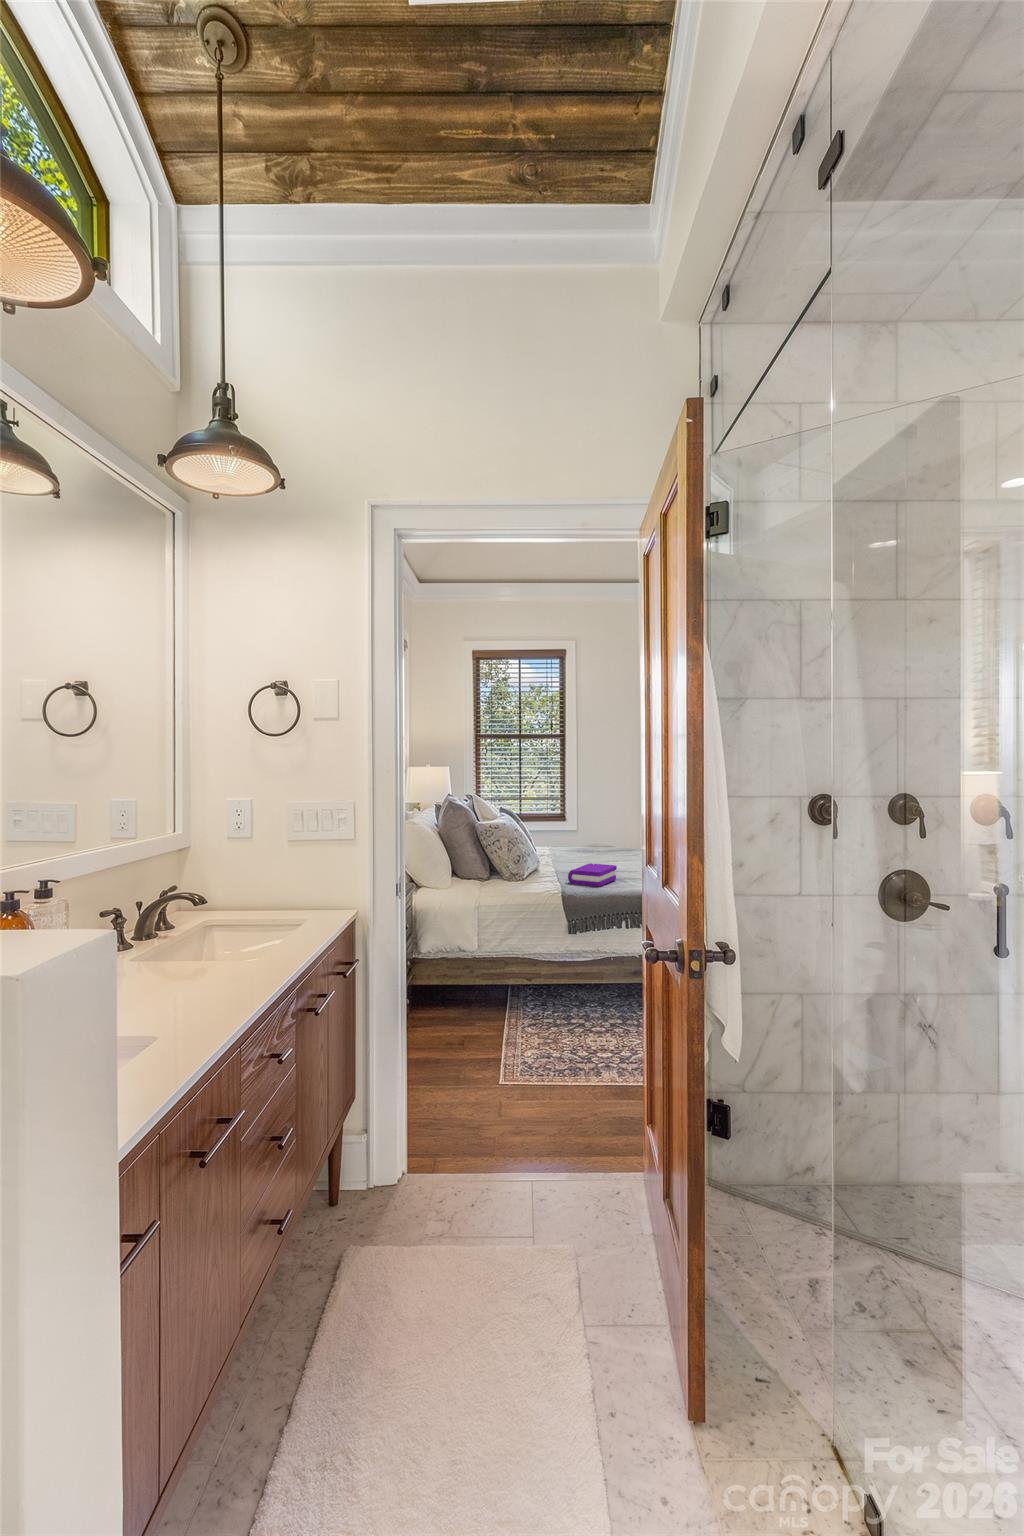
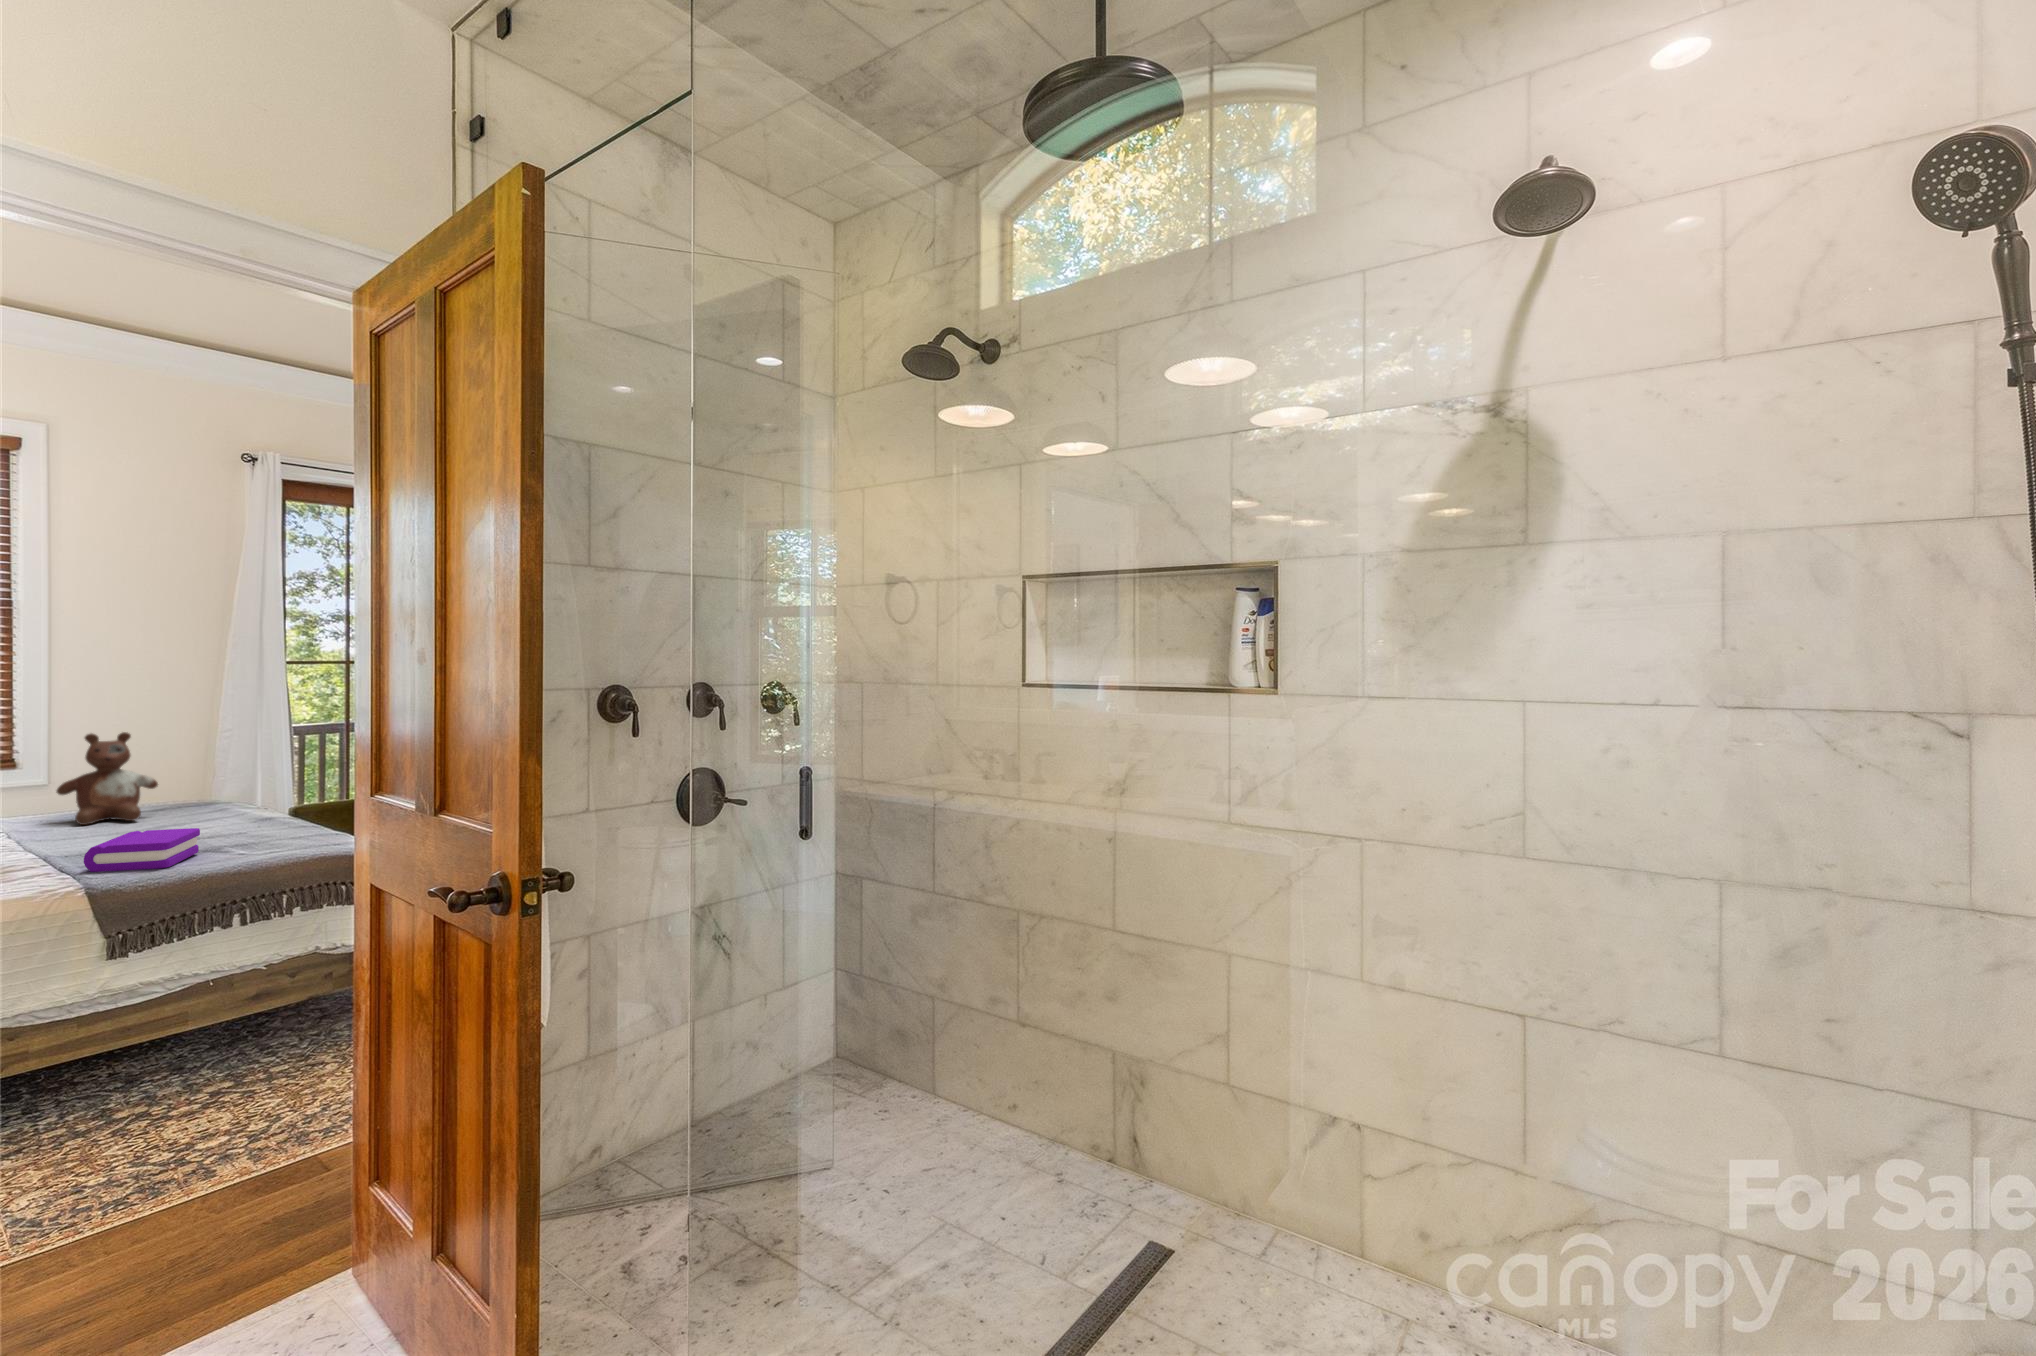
stuffed bear: none [572,807,611,856] -> present [56,732,158,825]

